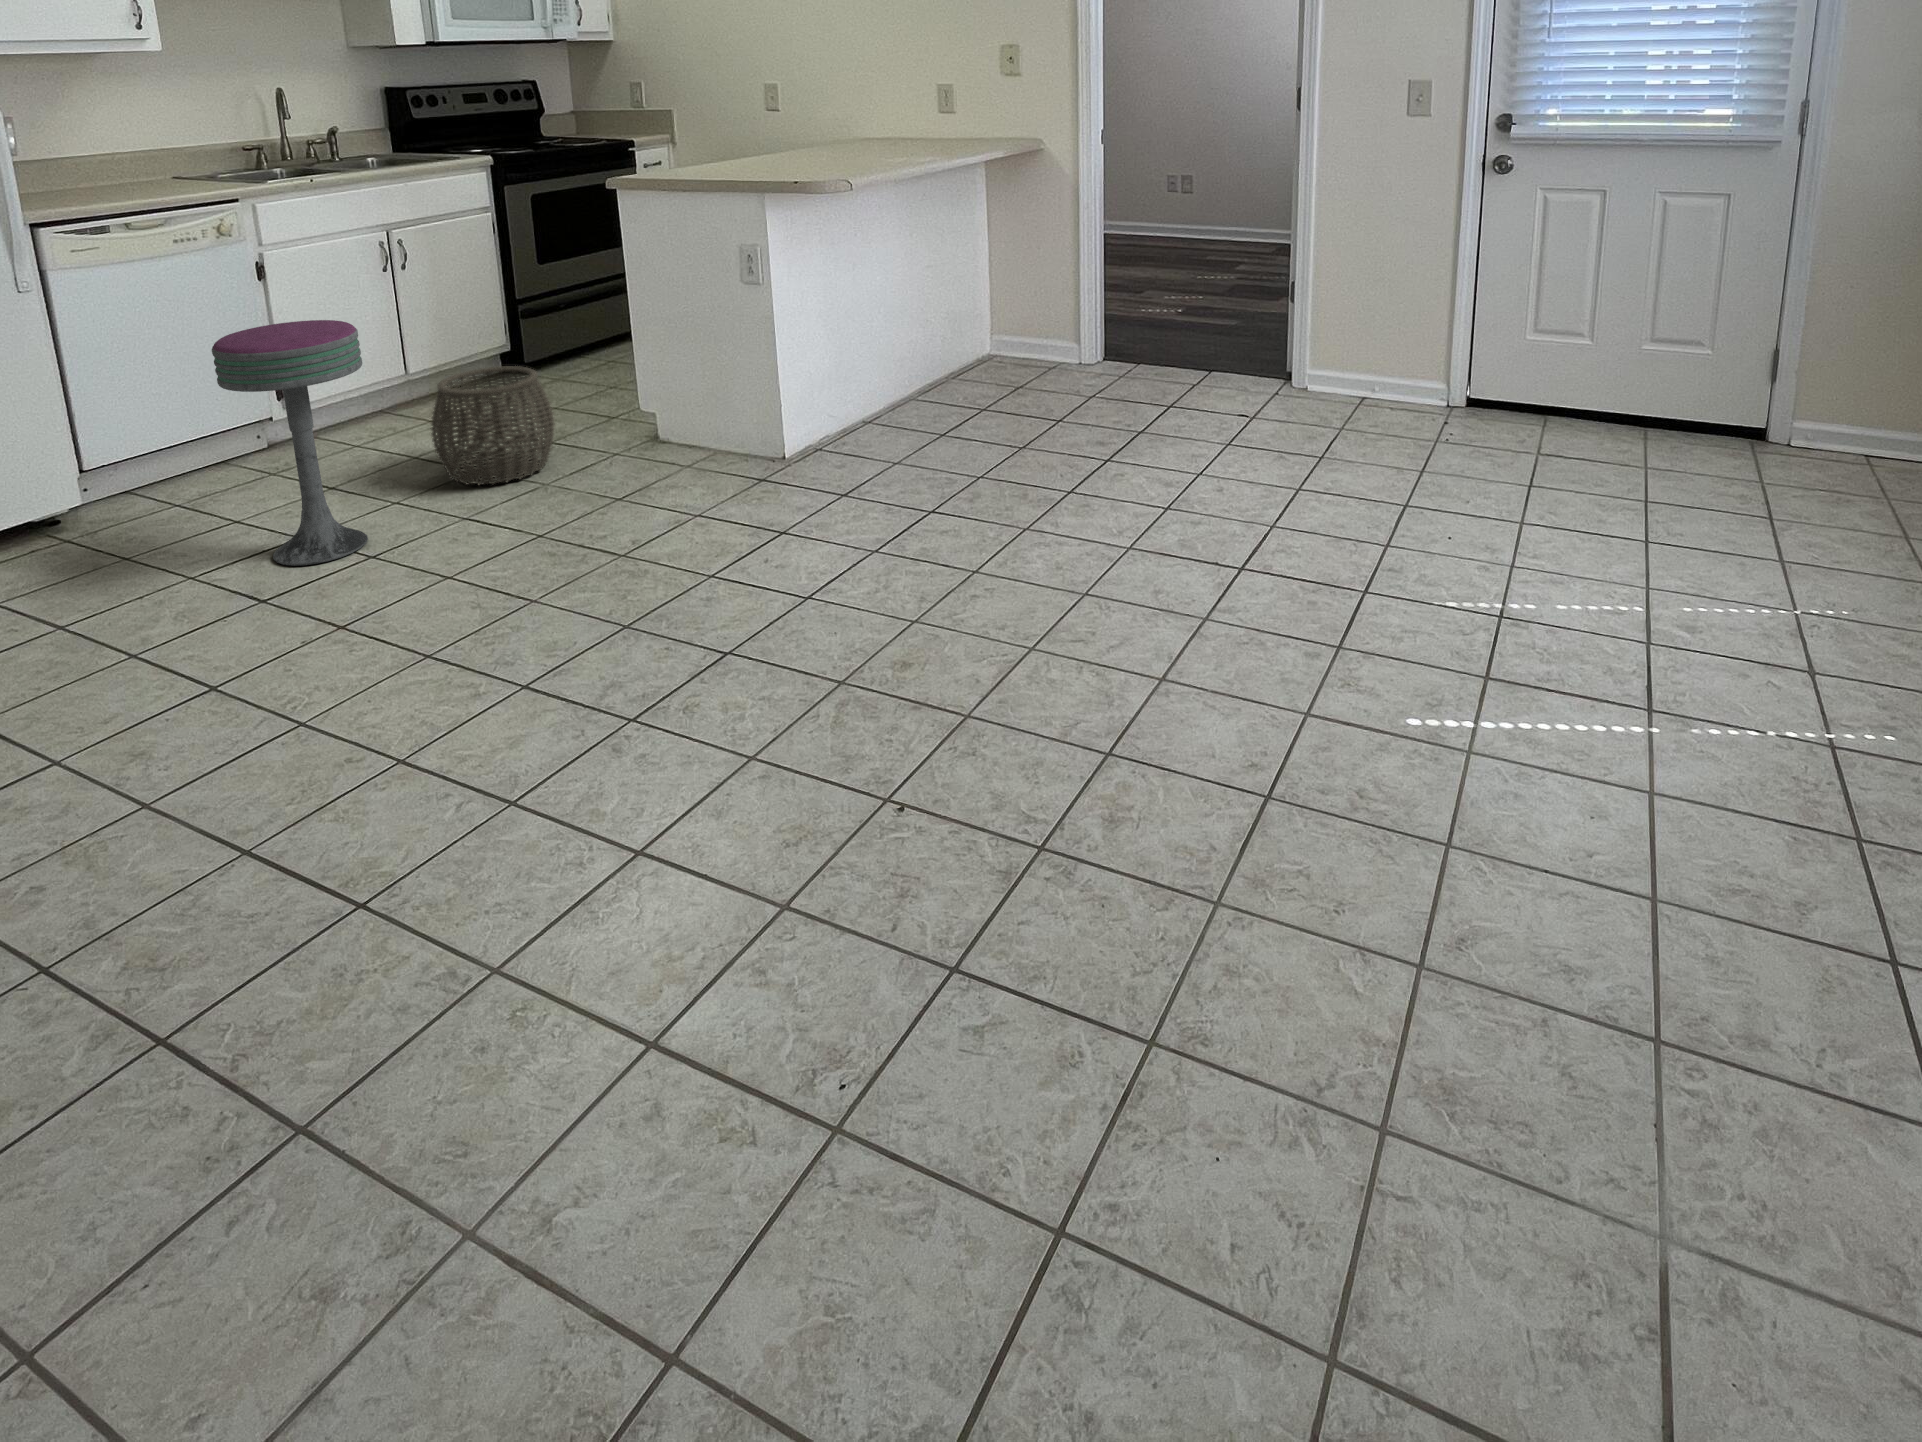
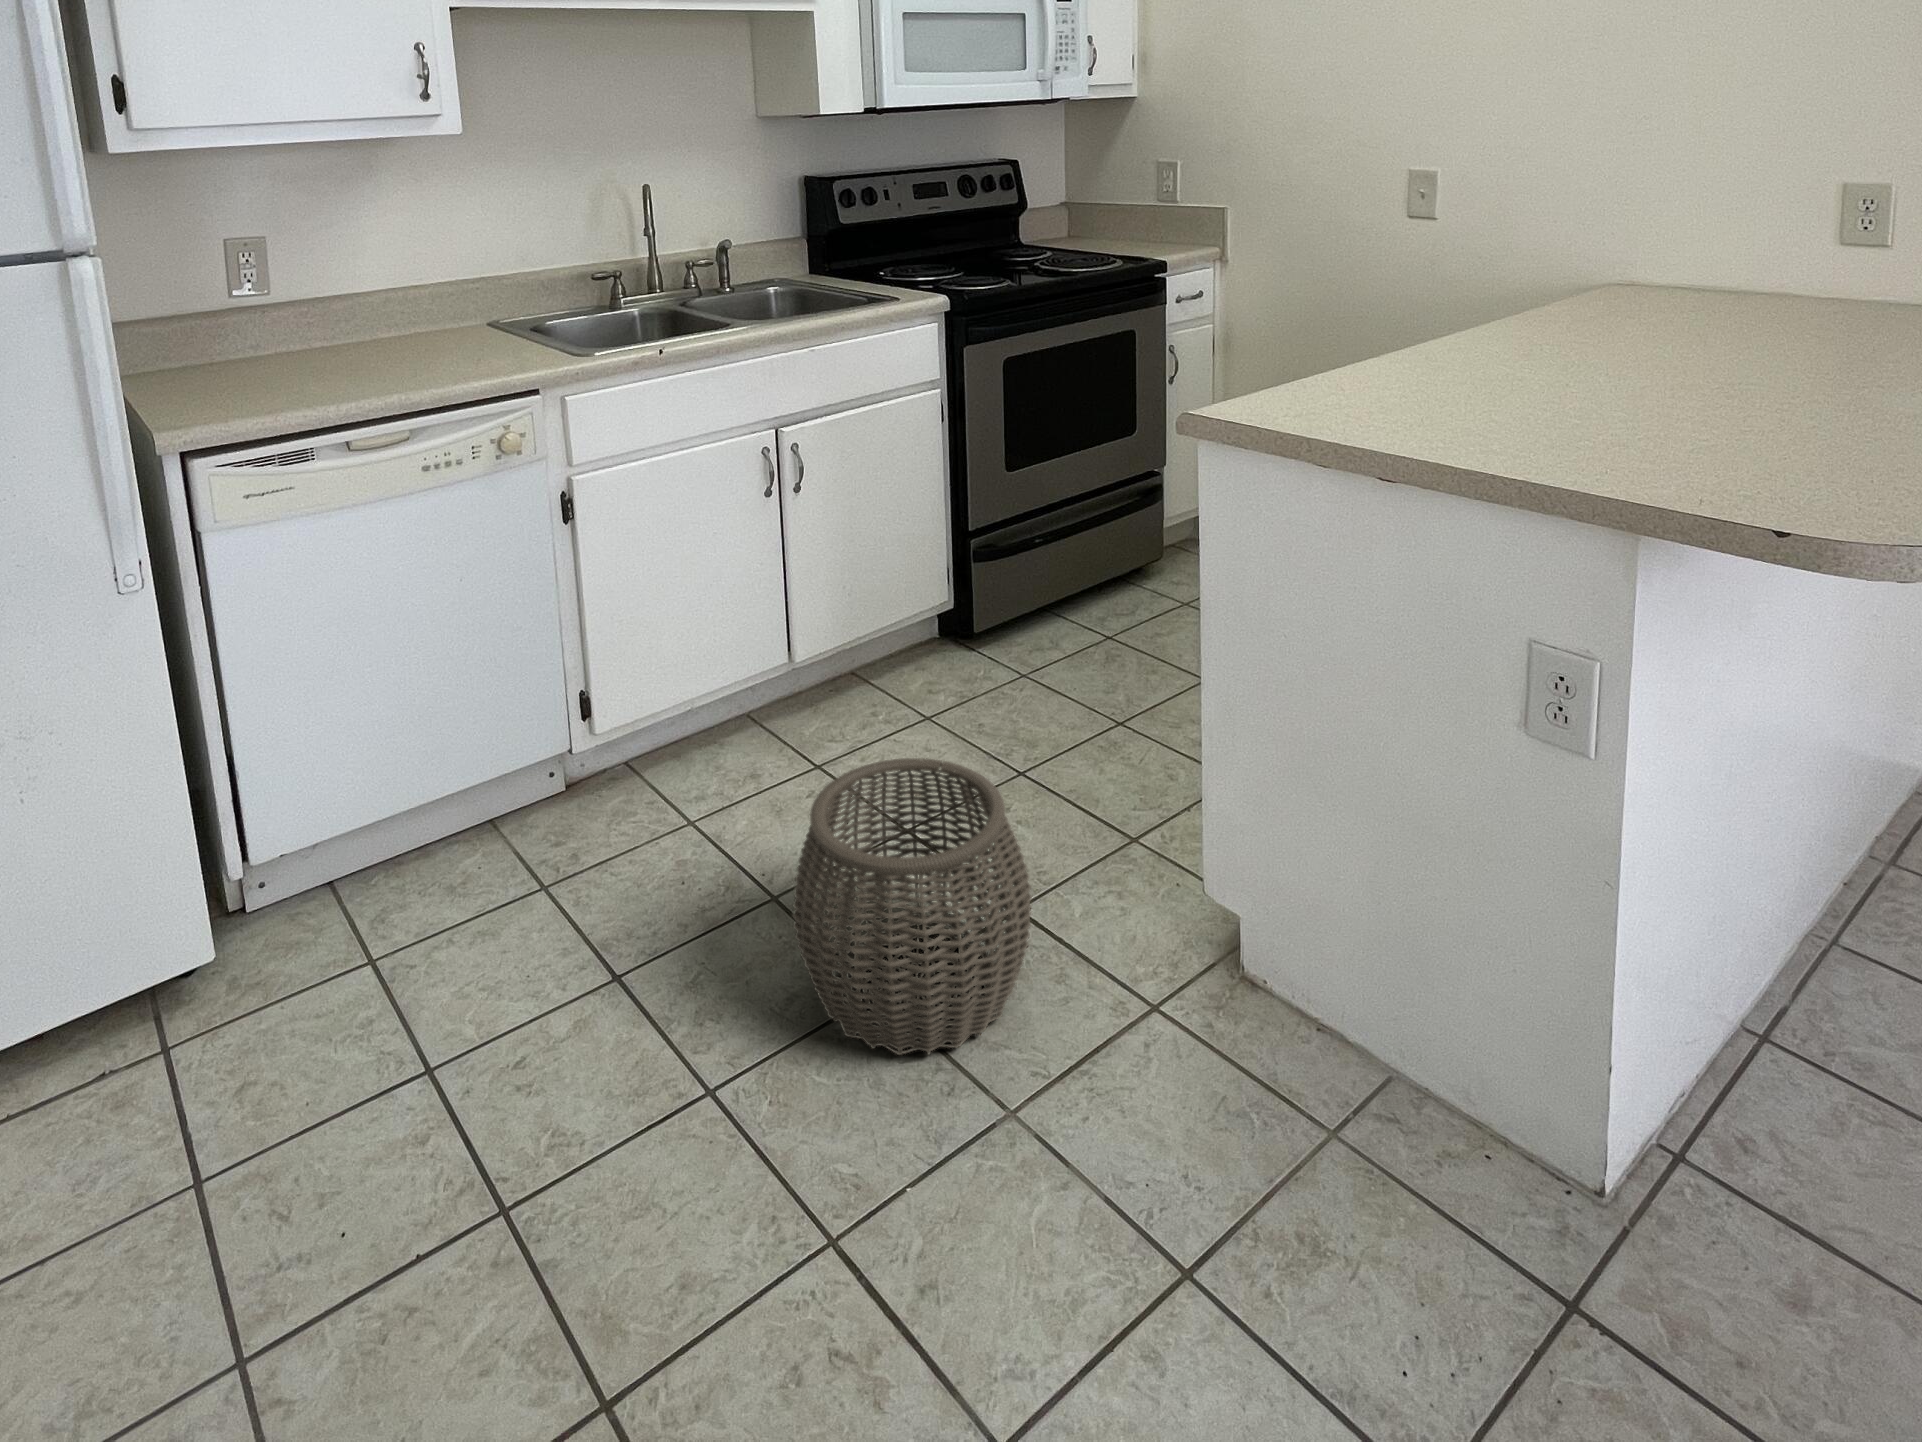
bar stool: present [212,320,368,566] -> none [330,721,635,1327]

